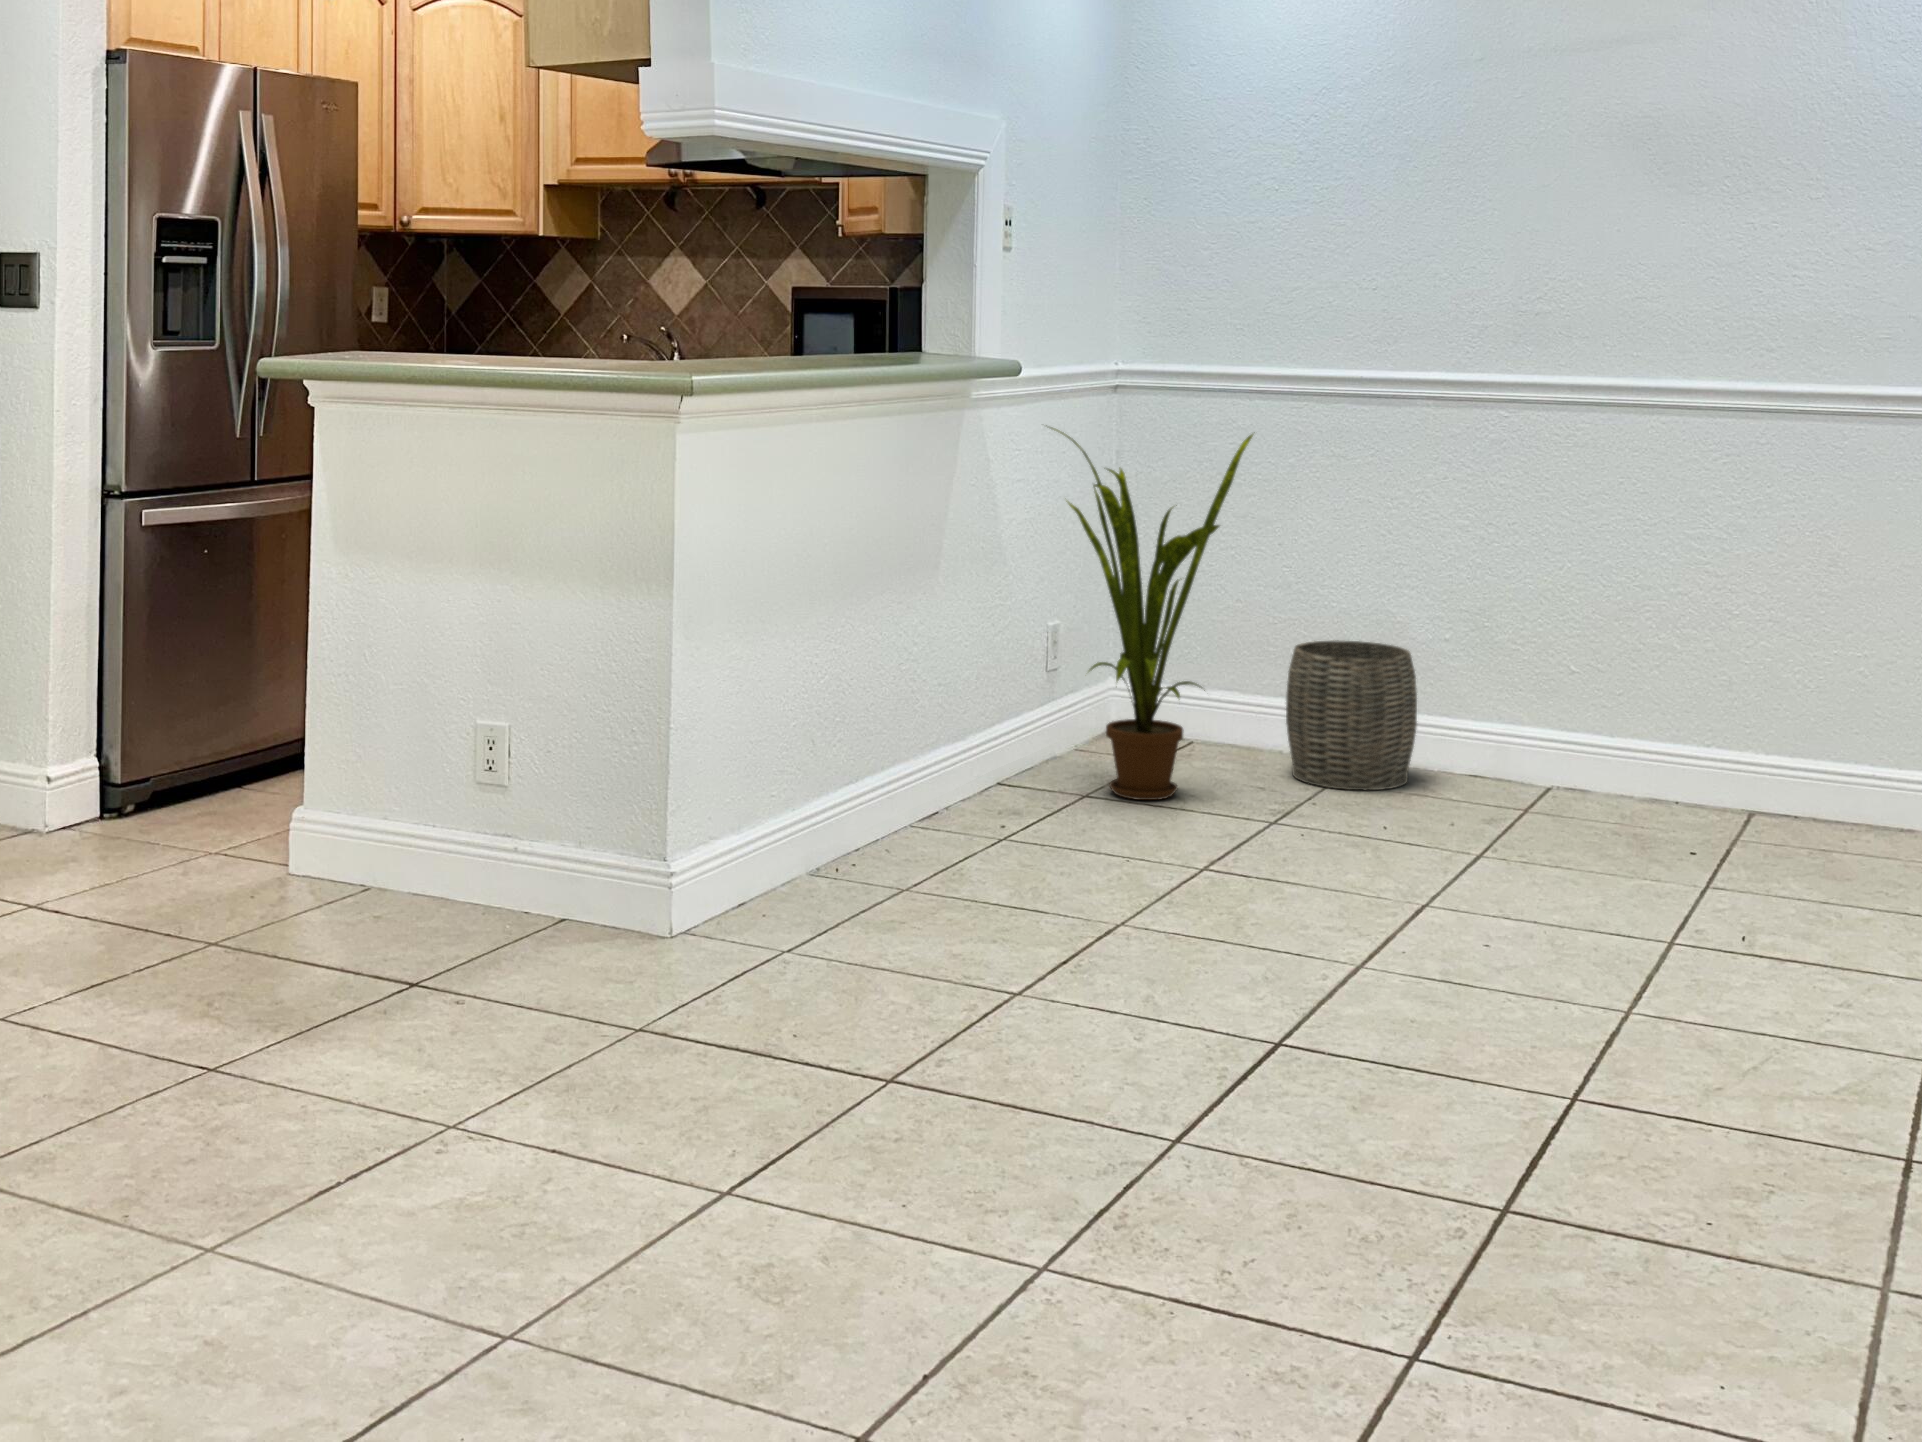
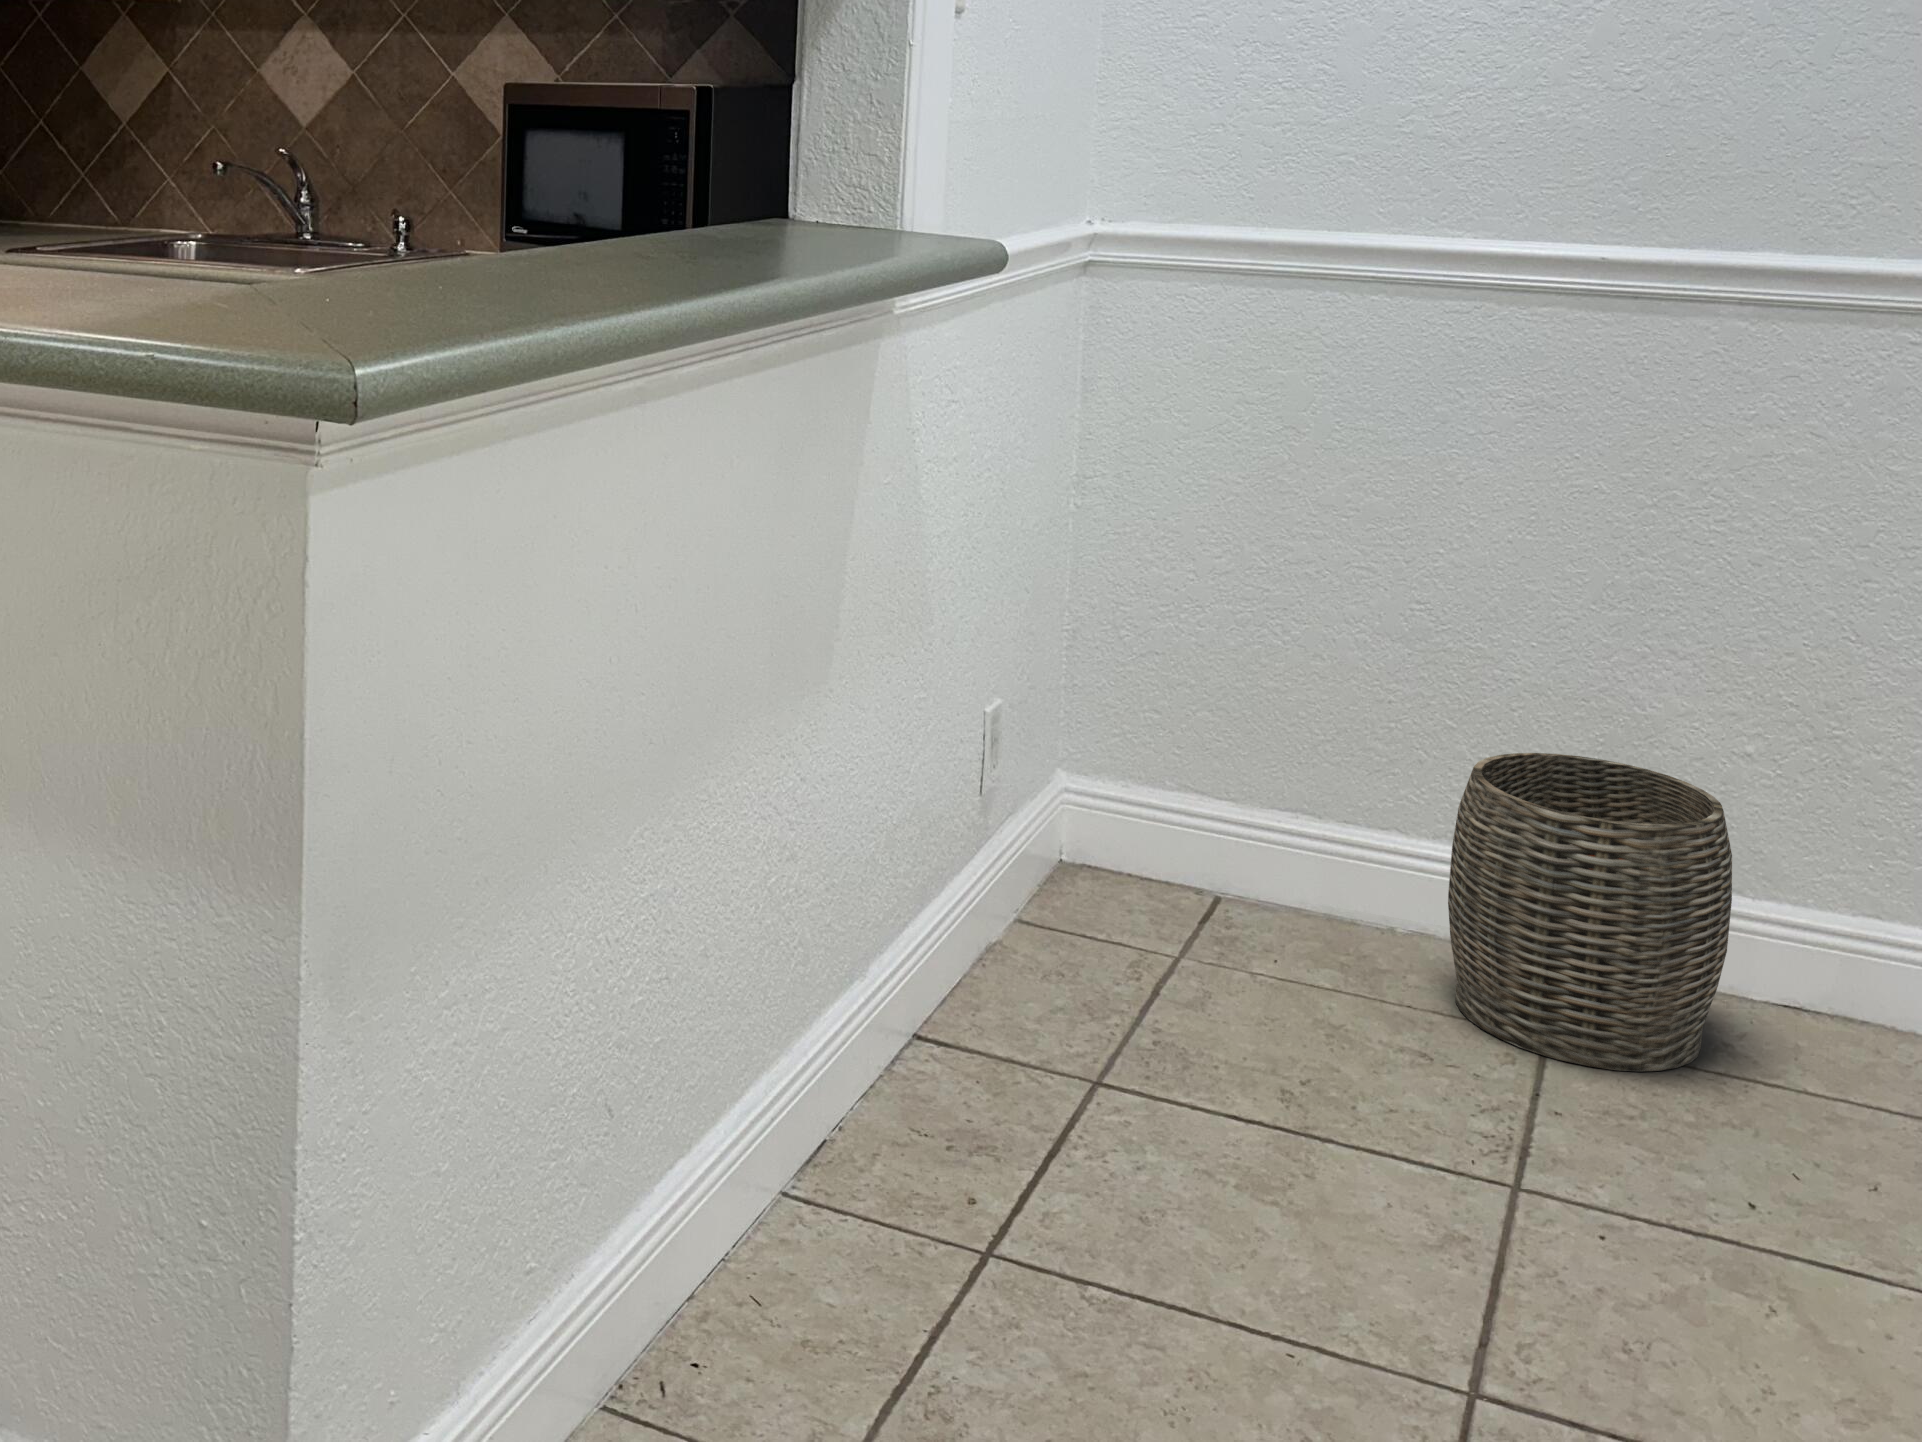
house plant: present [1050,427,1253,800] -> none [1010,354,1466,1101]

